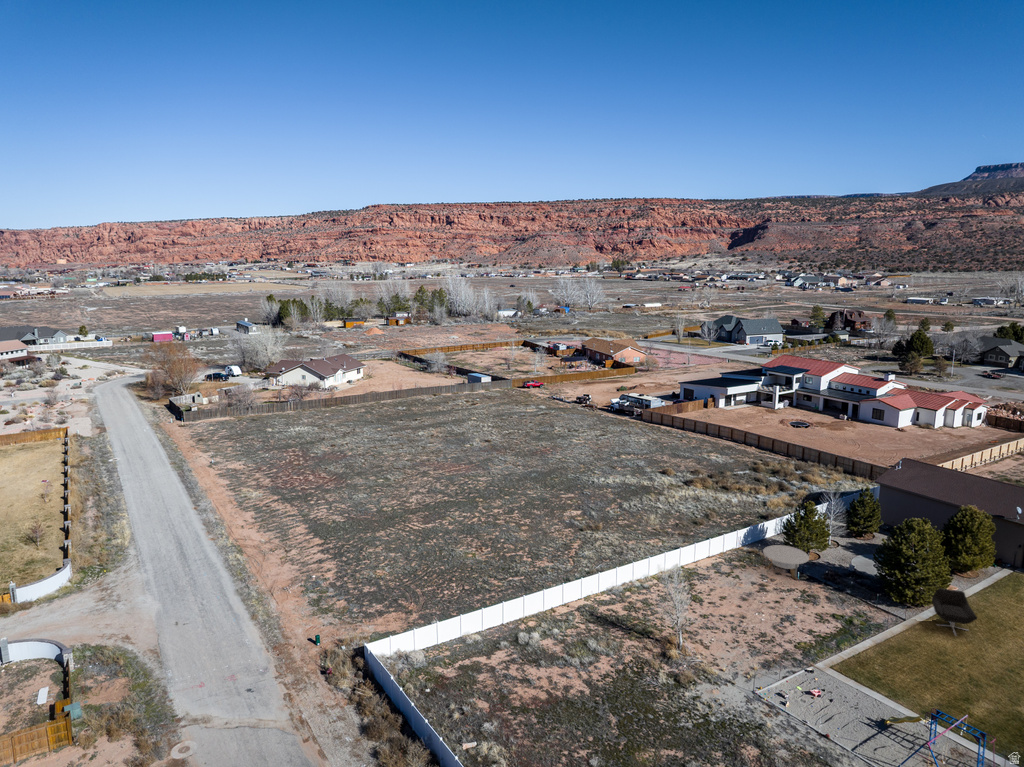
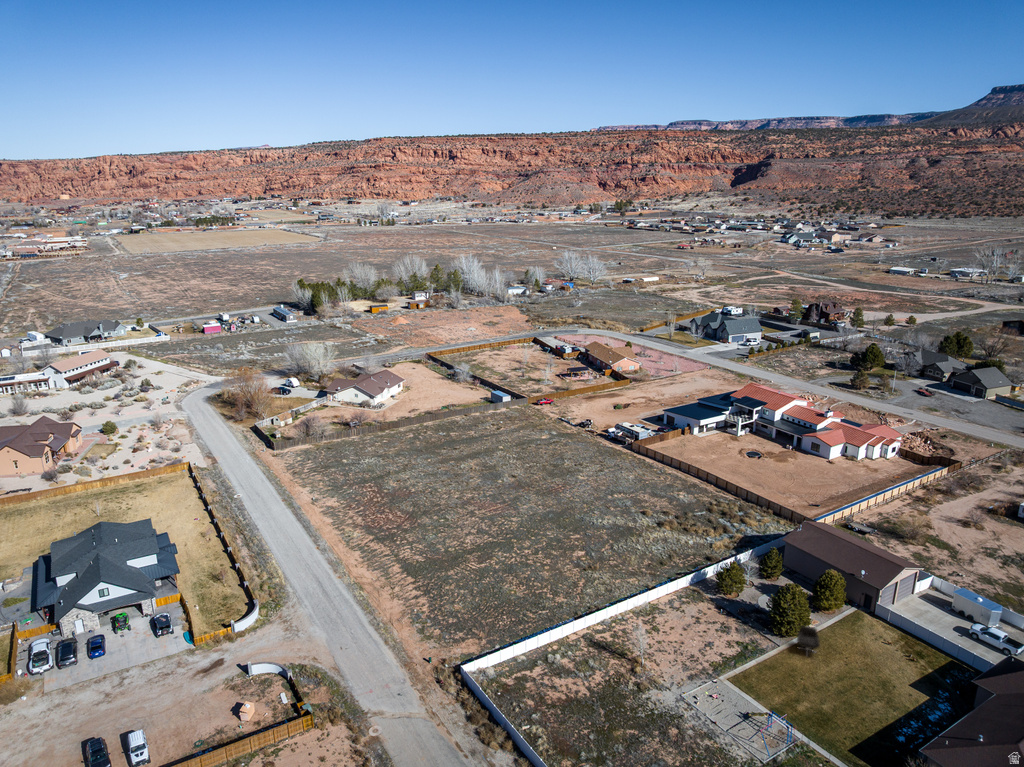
round table: present [763,545,809,579] -> none [702,588,730,613]

